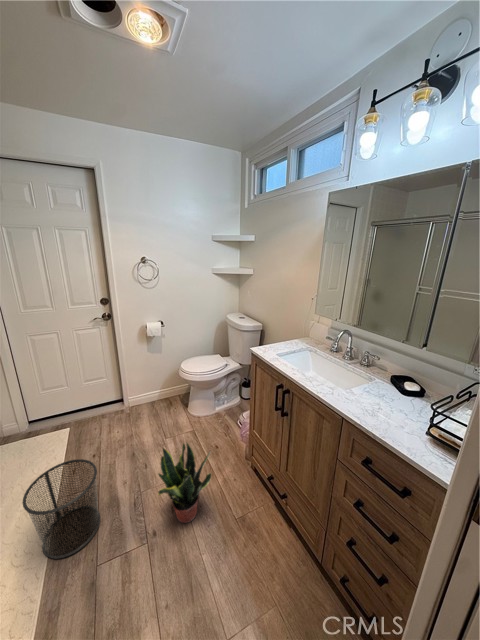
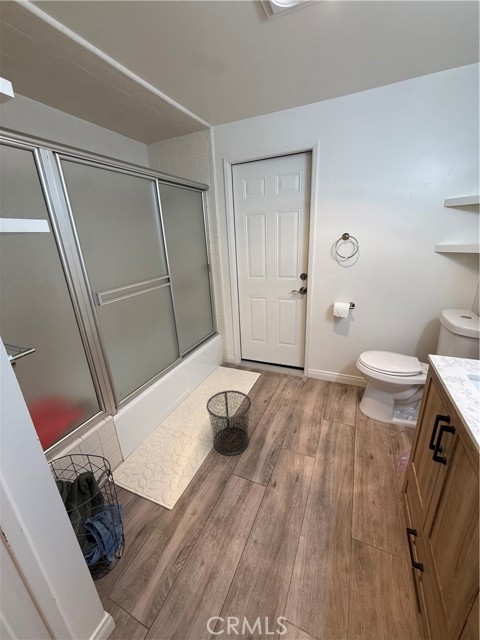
potted plant: present [158,443,211,523] -> none [276,417,344,502]

